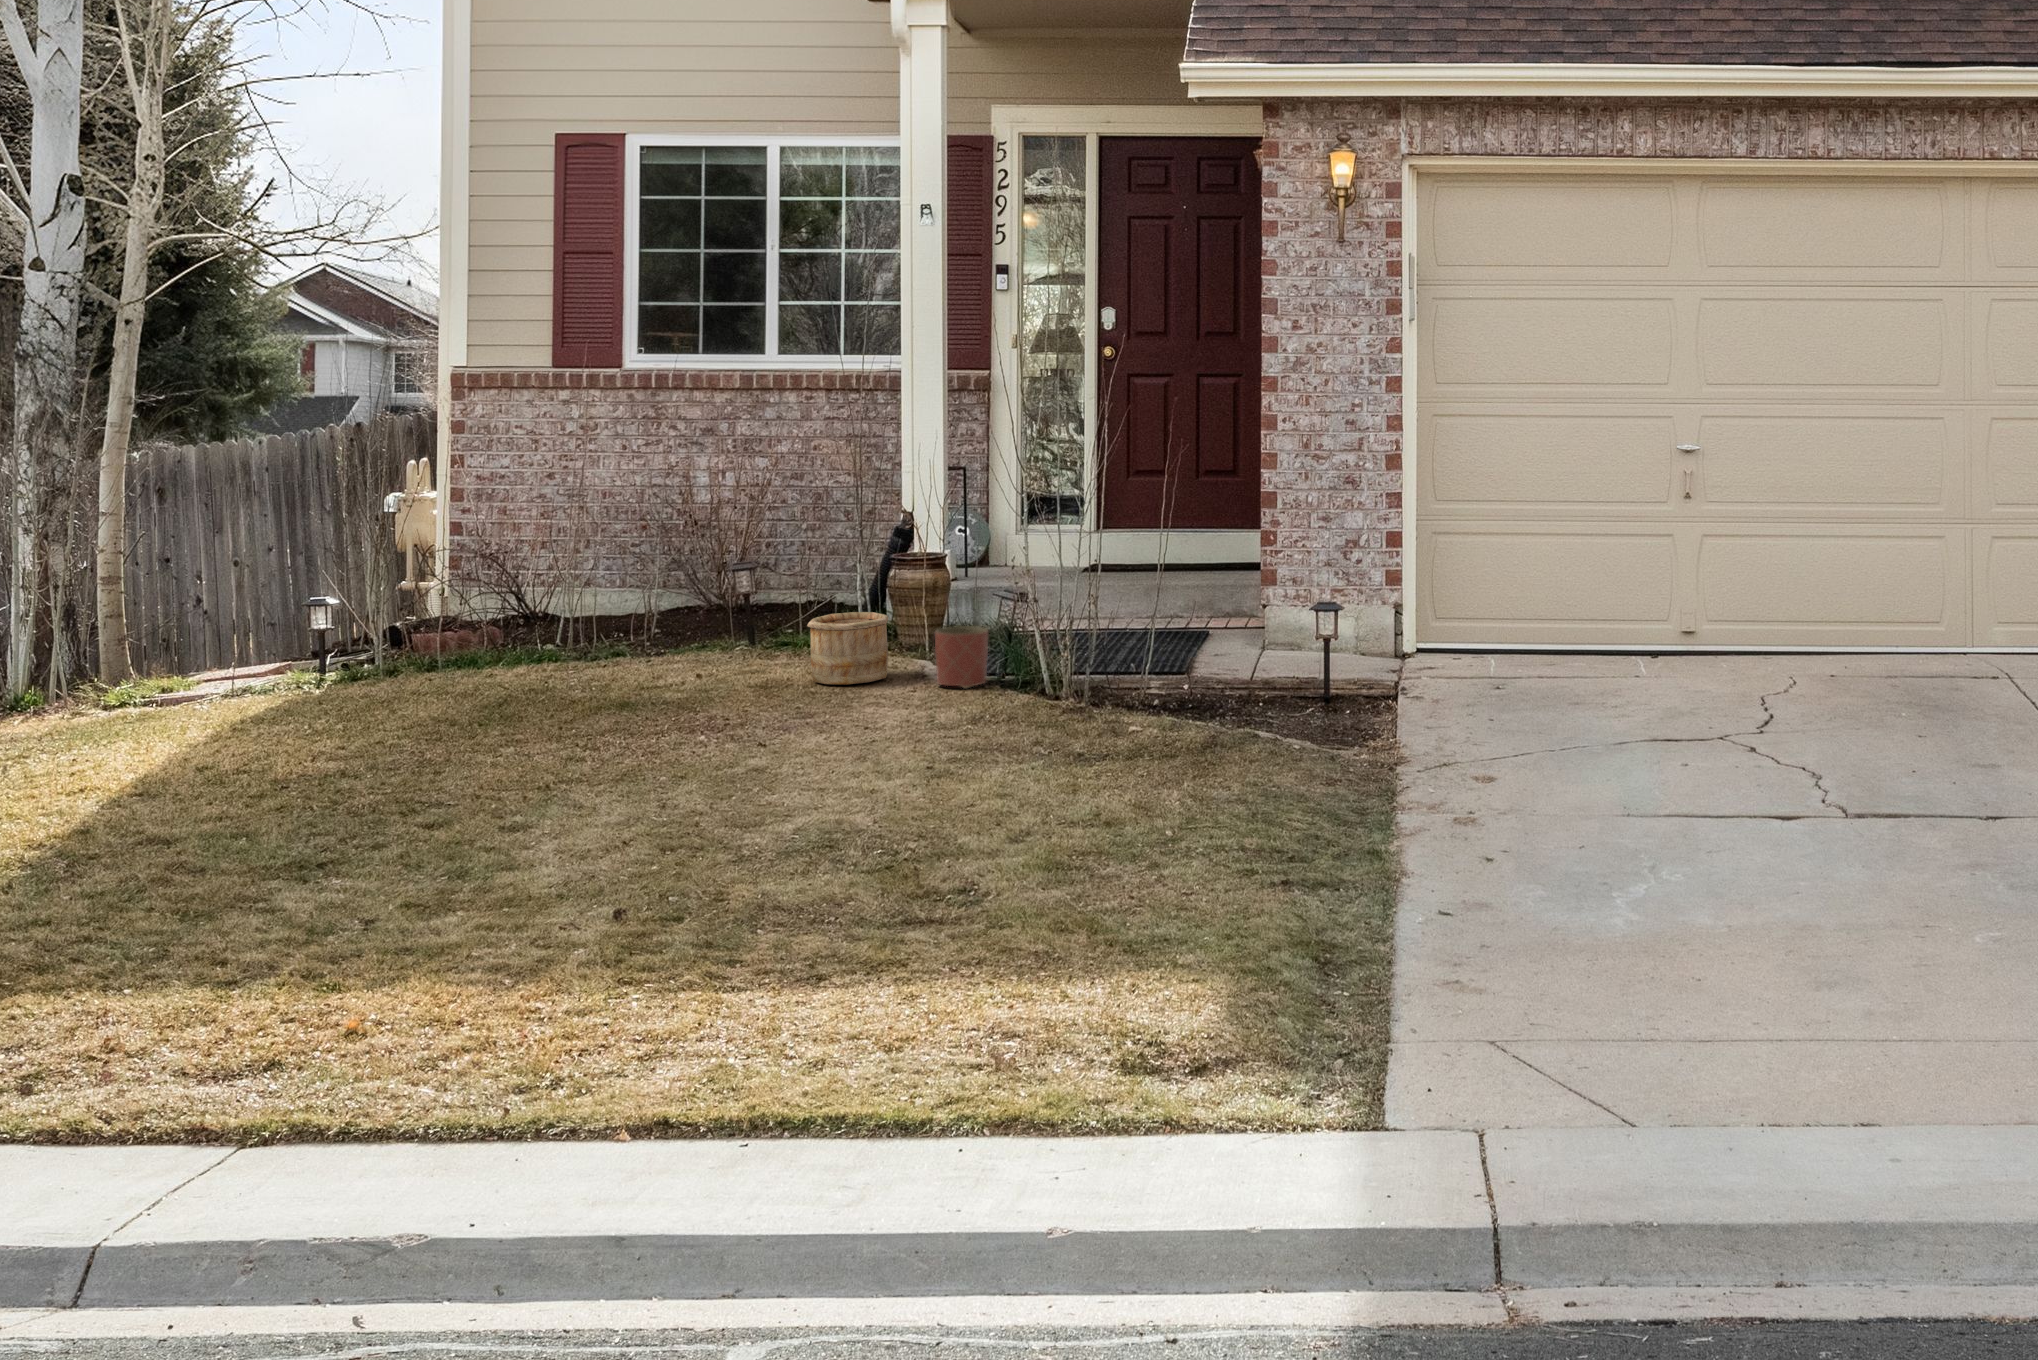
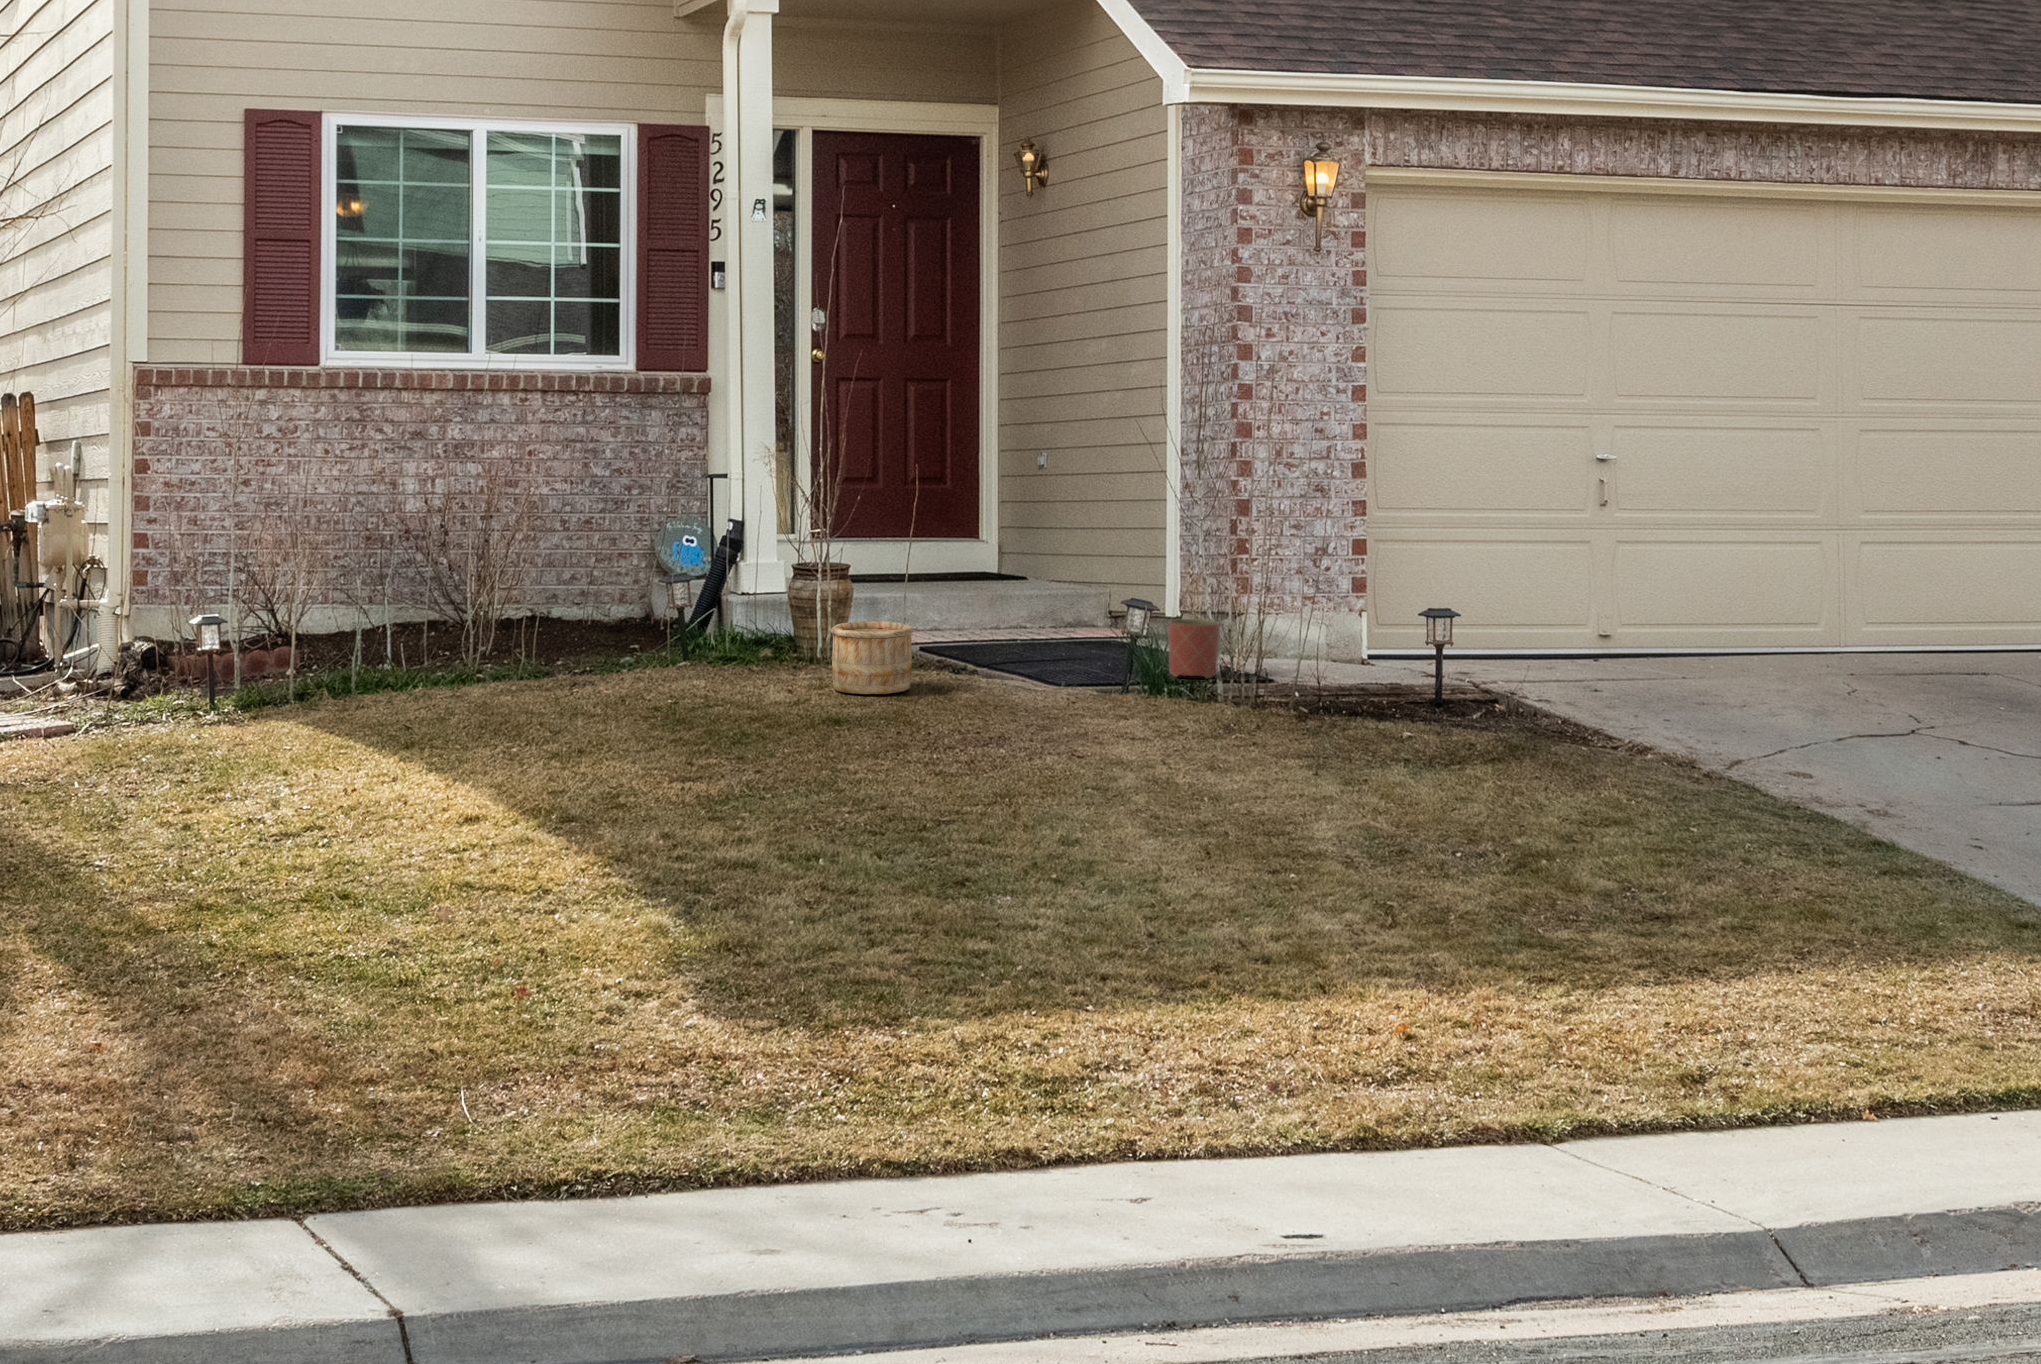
planter: present [935,626,988,688] -> present [1168,619,1220,678]

